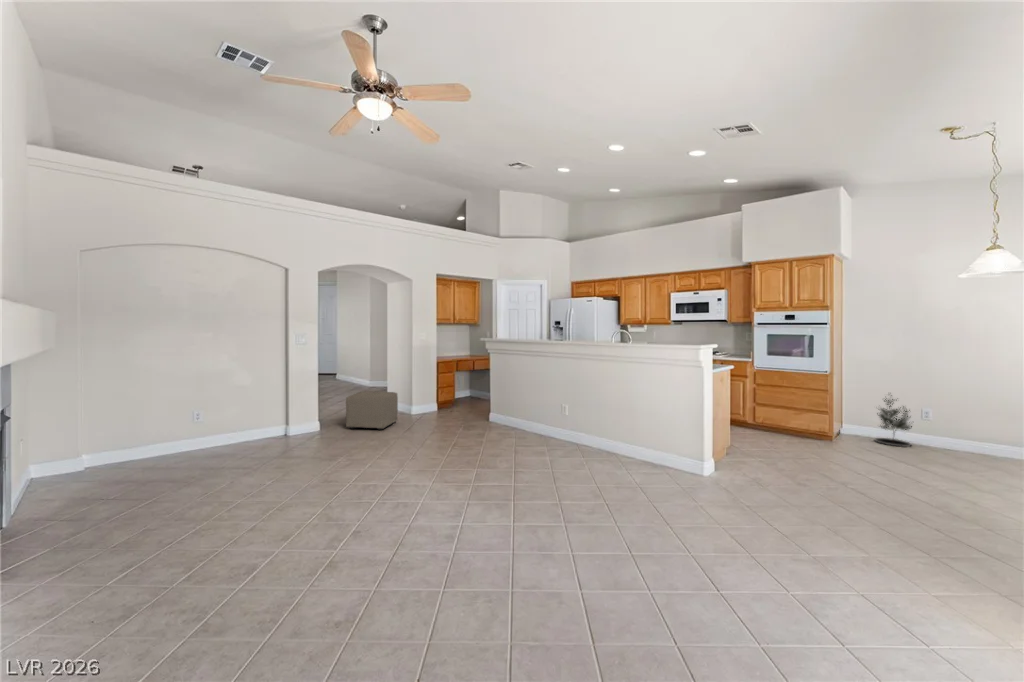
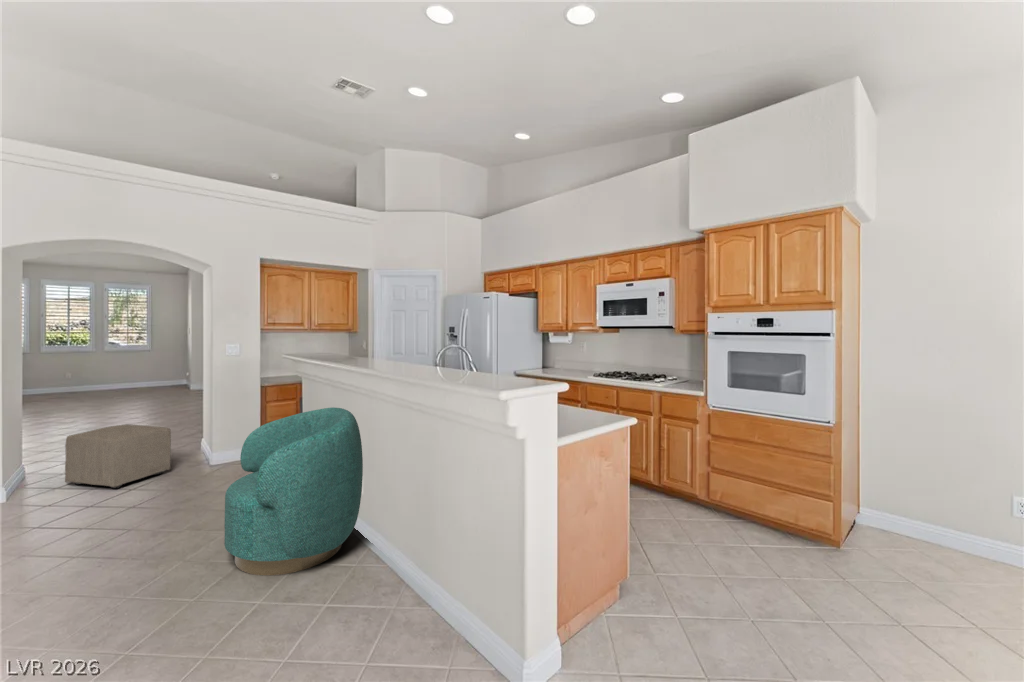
armchair: none [504,371,580,457] -> present [224,407,363,575]
potted tree: present [875,395,912,447] -> none [918,462,1000,571]

